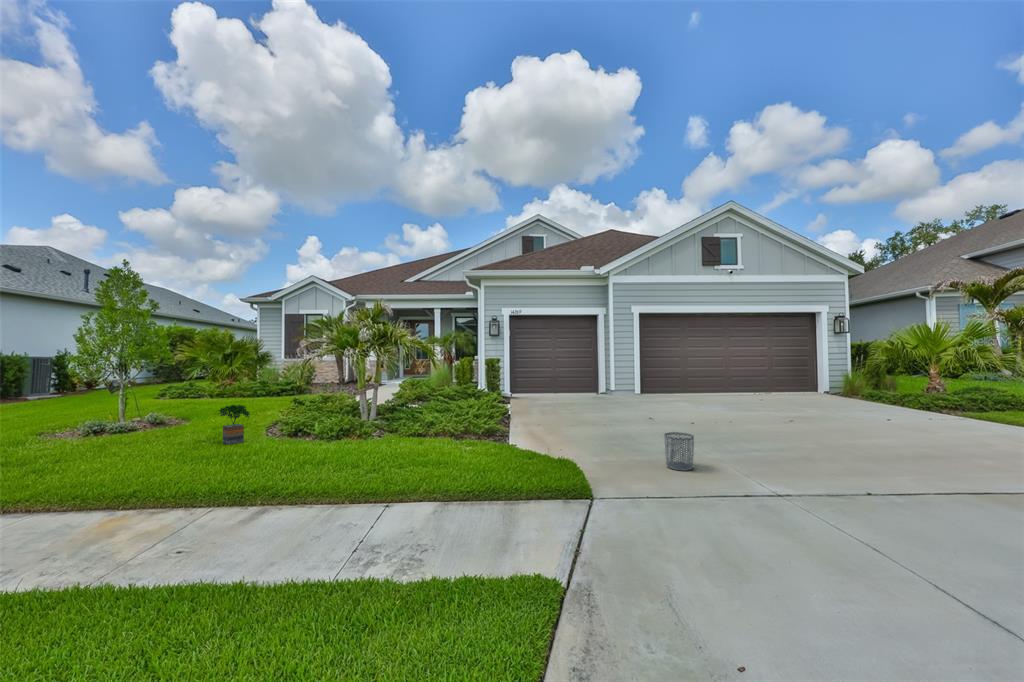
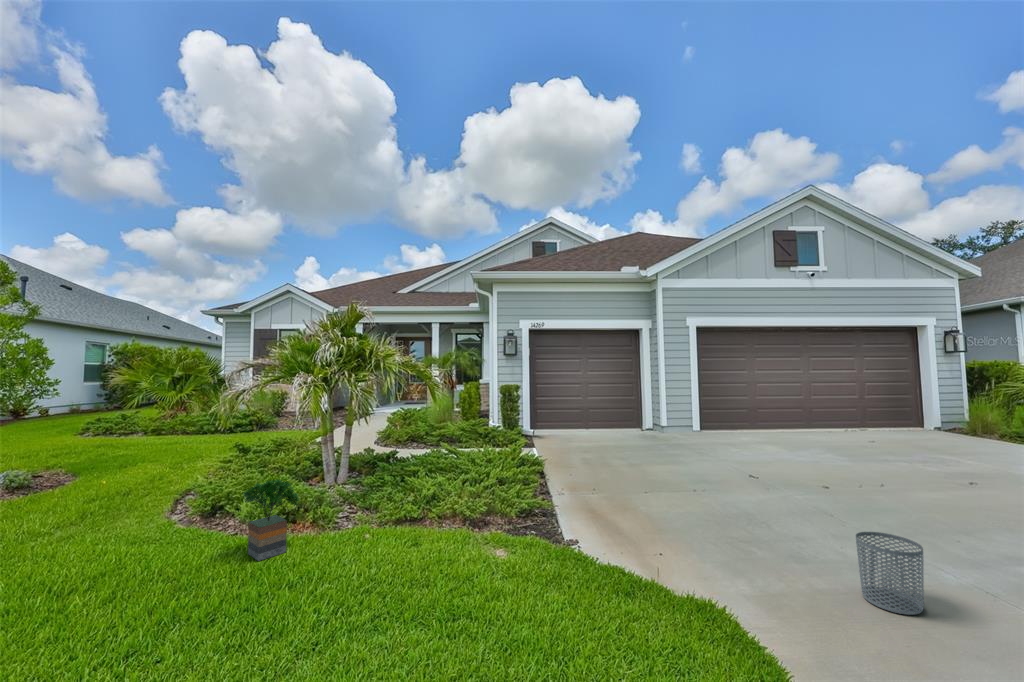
potted tree: present [219,405,250,445] -> present [243,480,299,561]

